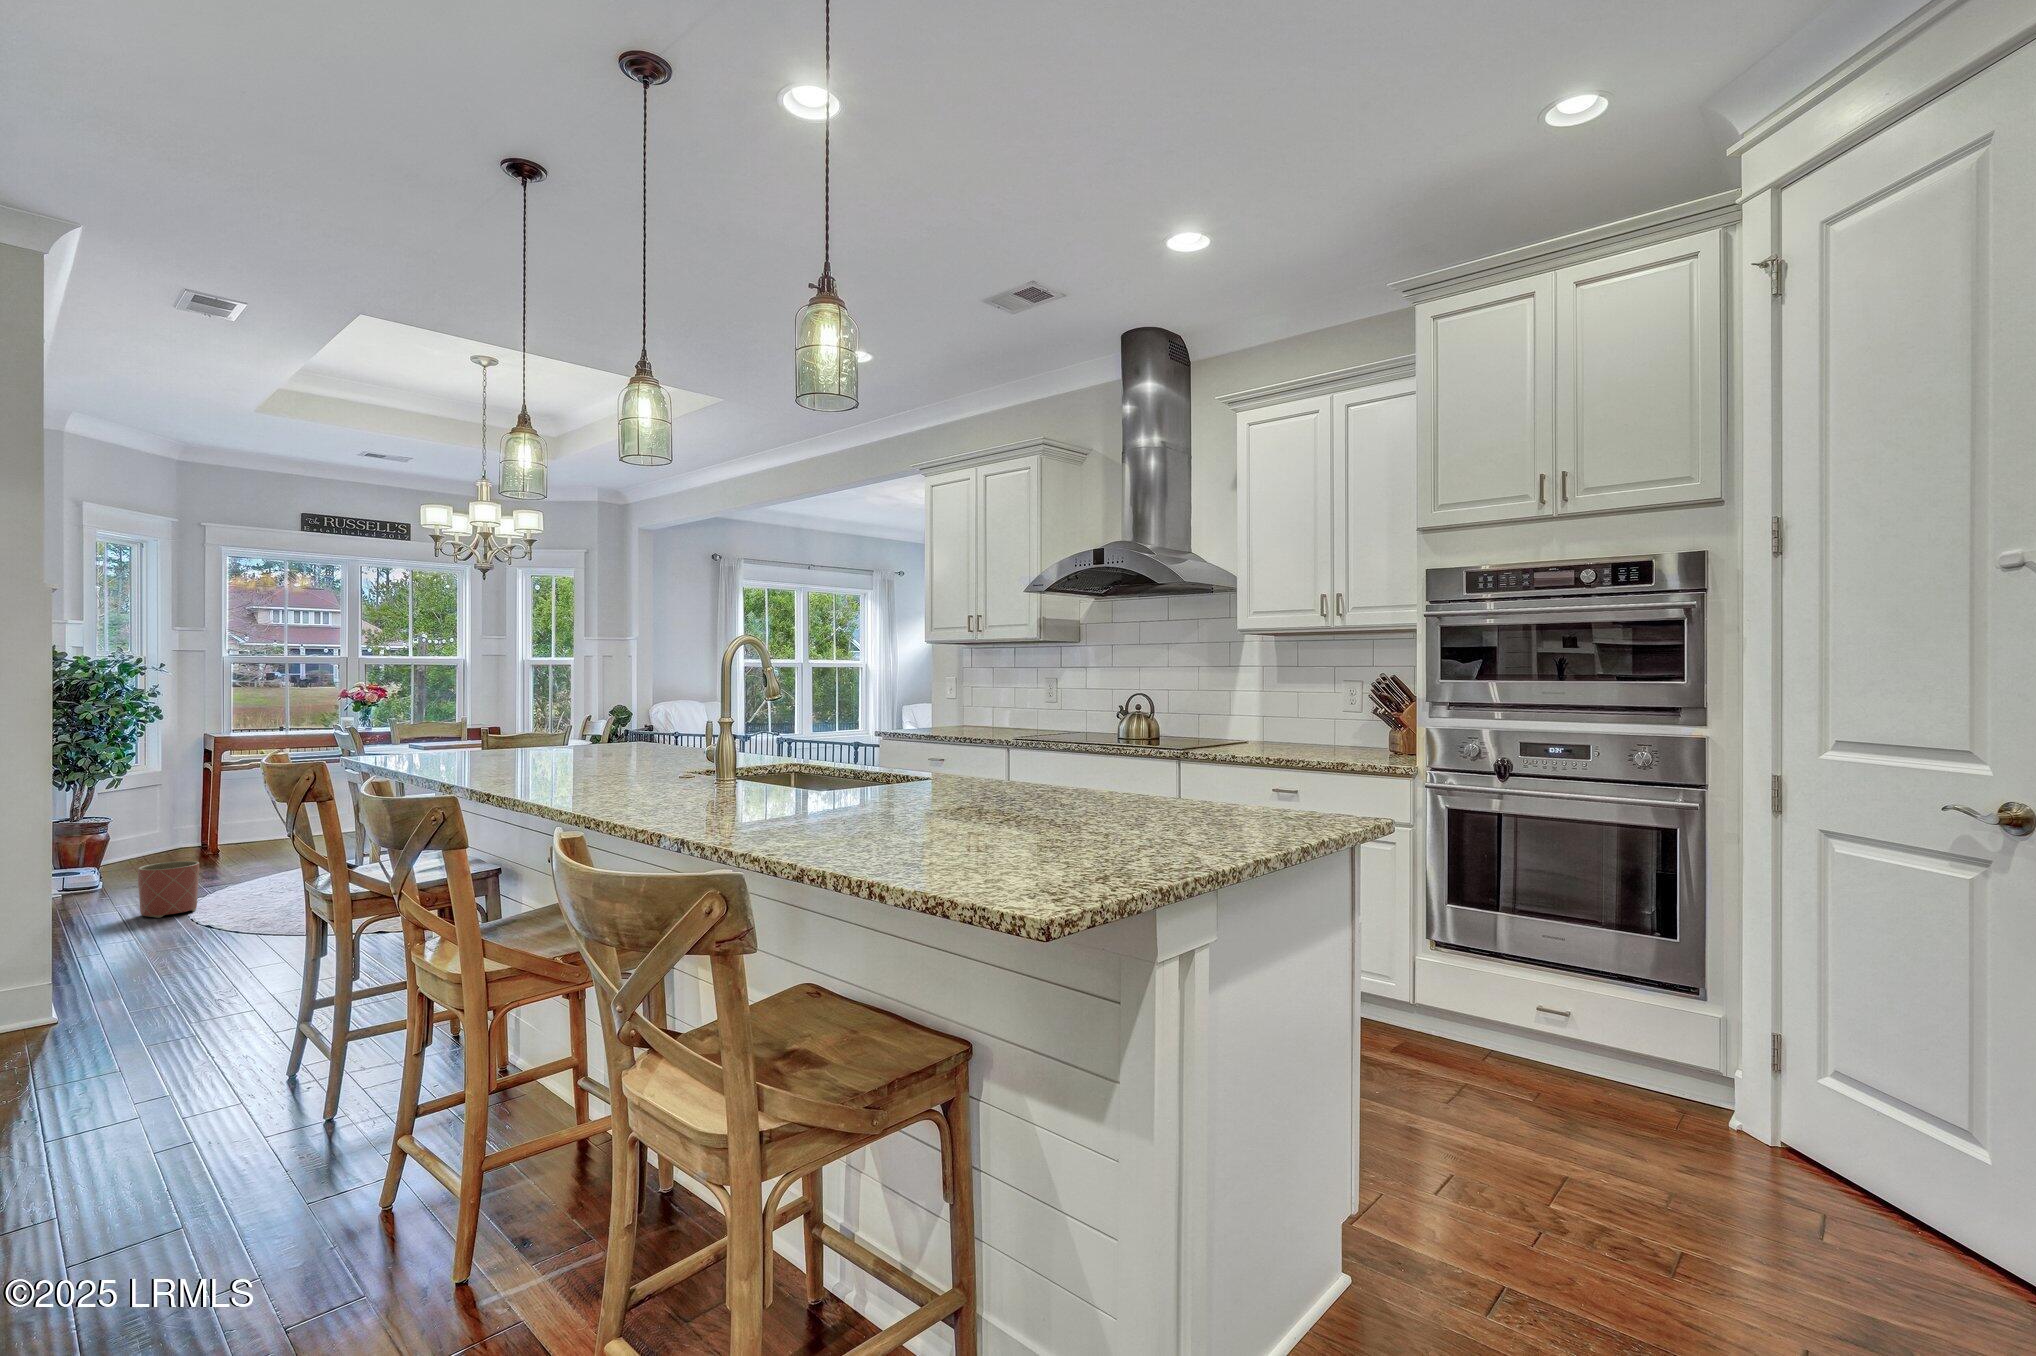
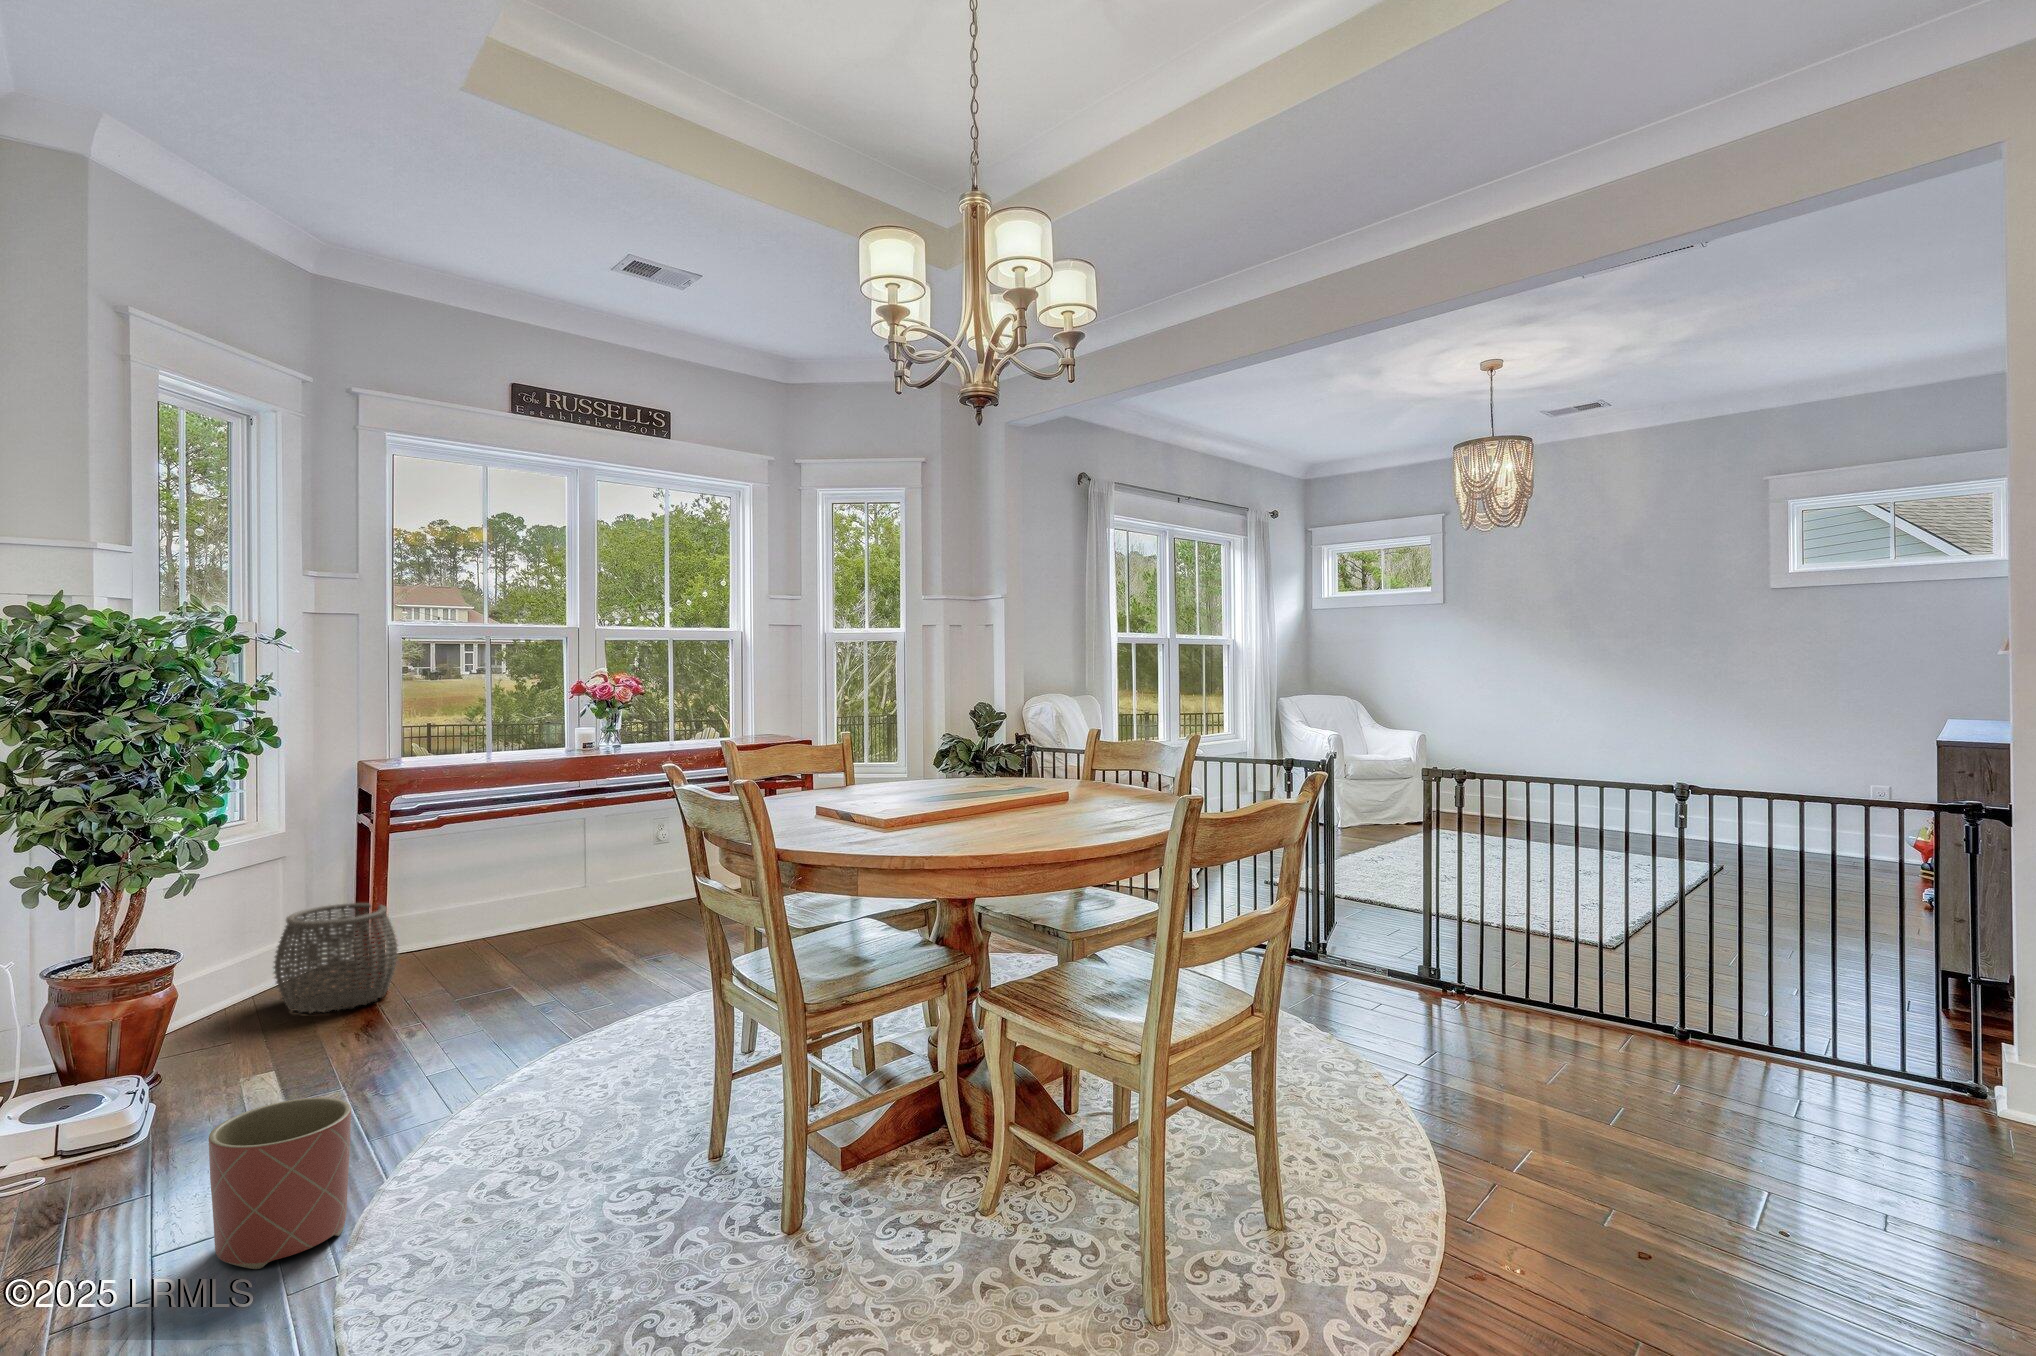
woven basket: none [153,808,227,863] -> present [274,903,398,1013]

